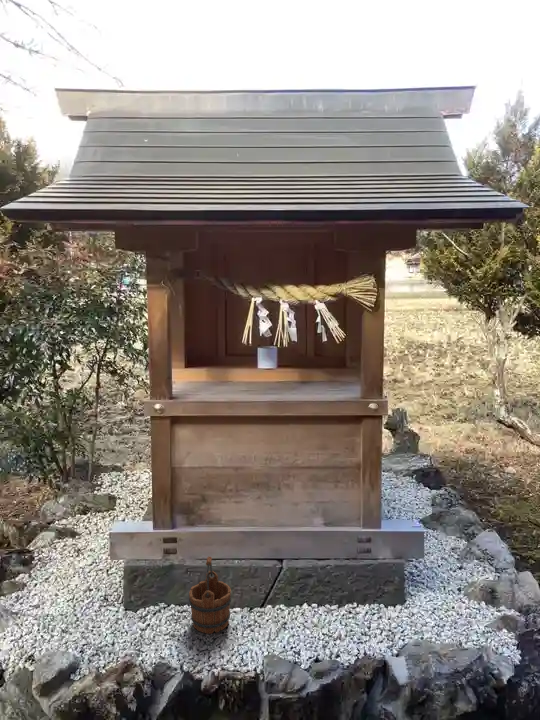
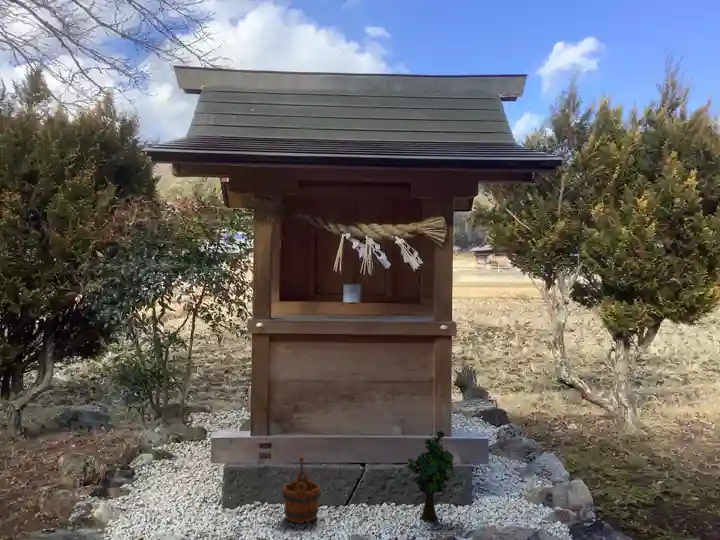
decorative plant: none [327,530,387,631] -> present [406,431,456,521]

